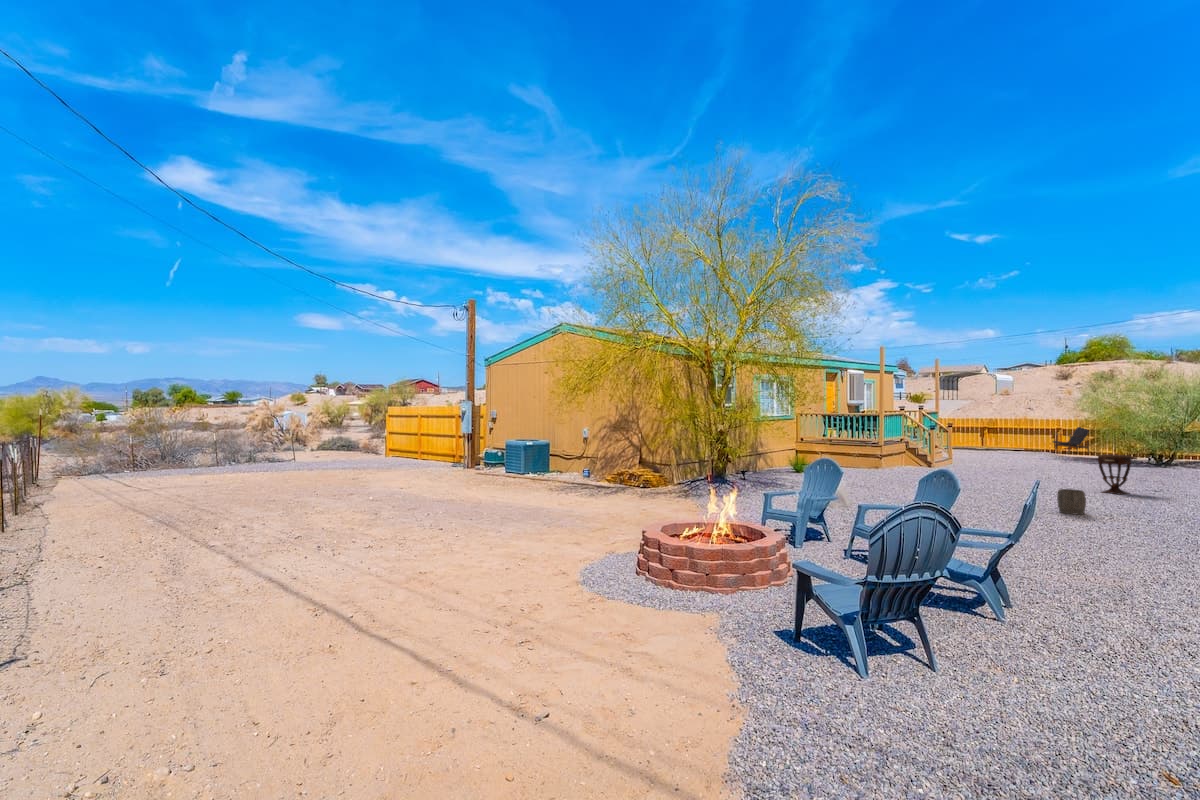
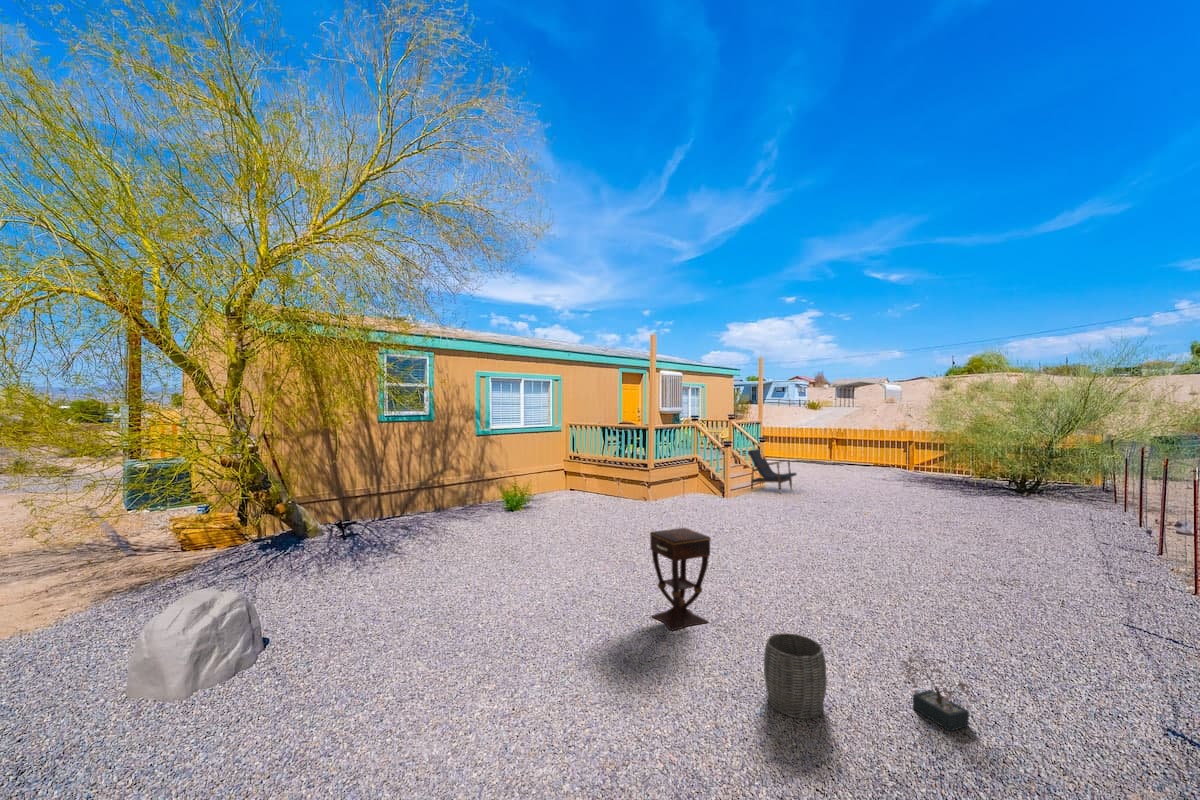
lounge chair: present [1053,427,1089,453] -> present [748,449,796,494]
side table: present [1098,454,1131,494] -> present [650,528,711,630]
decorative plant: none [1113,492,1146,516] -> present [901,649,977,731]

